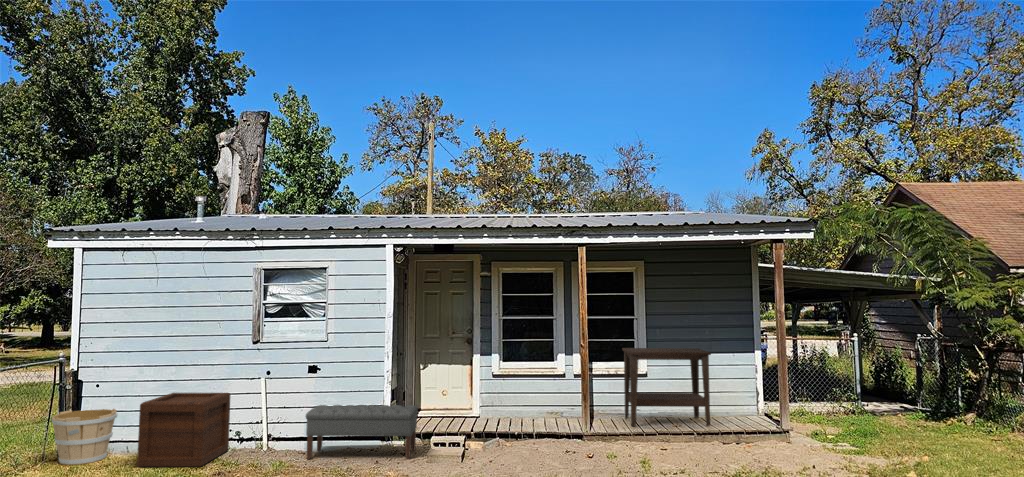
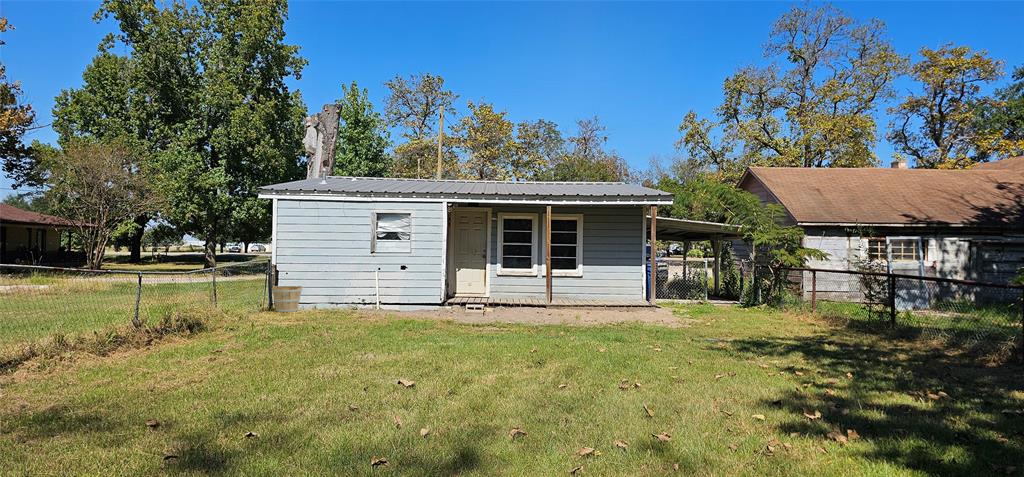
side table: present [622,348,711,426] -> none [569,262,616,303]
wooden crate: present [137,393,231,467] -> none [320,278,360,314]
bench: present [306,405,418,460] -> none [404,287,460,314]

